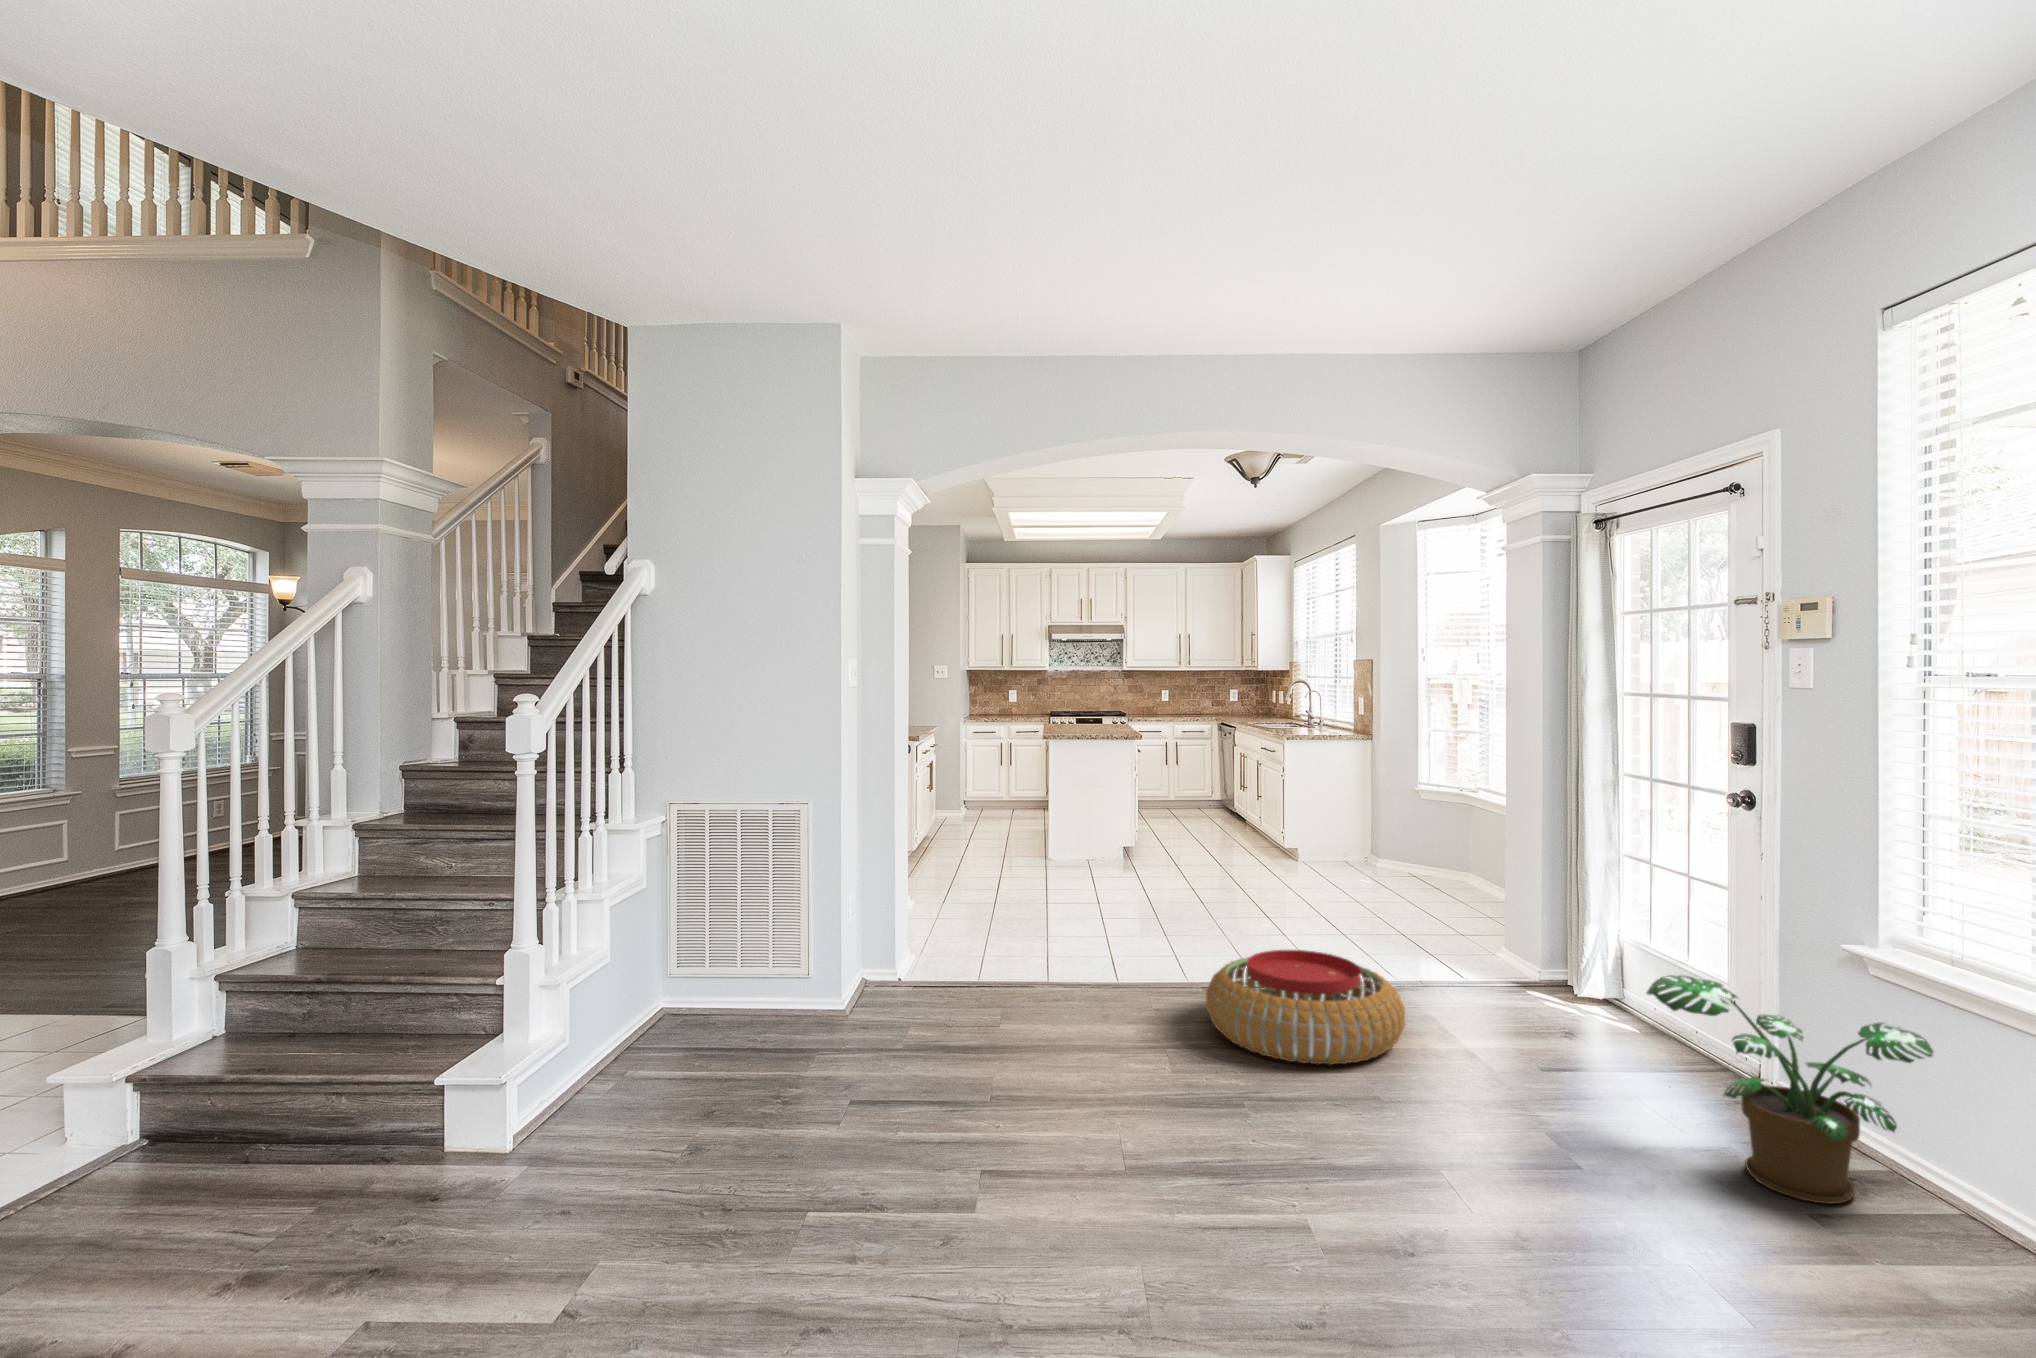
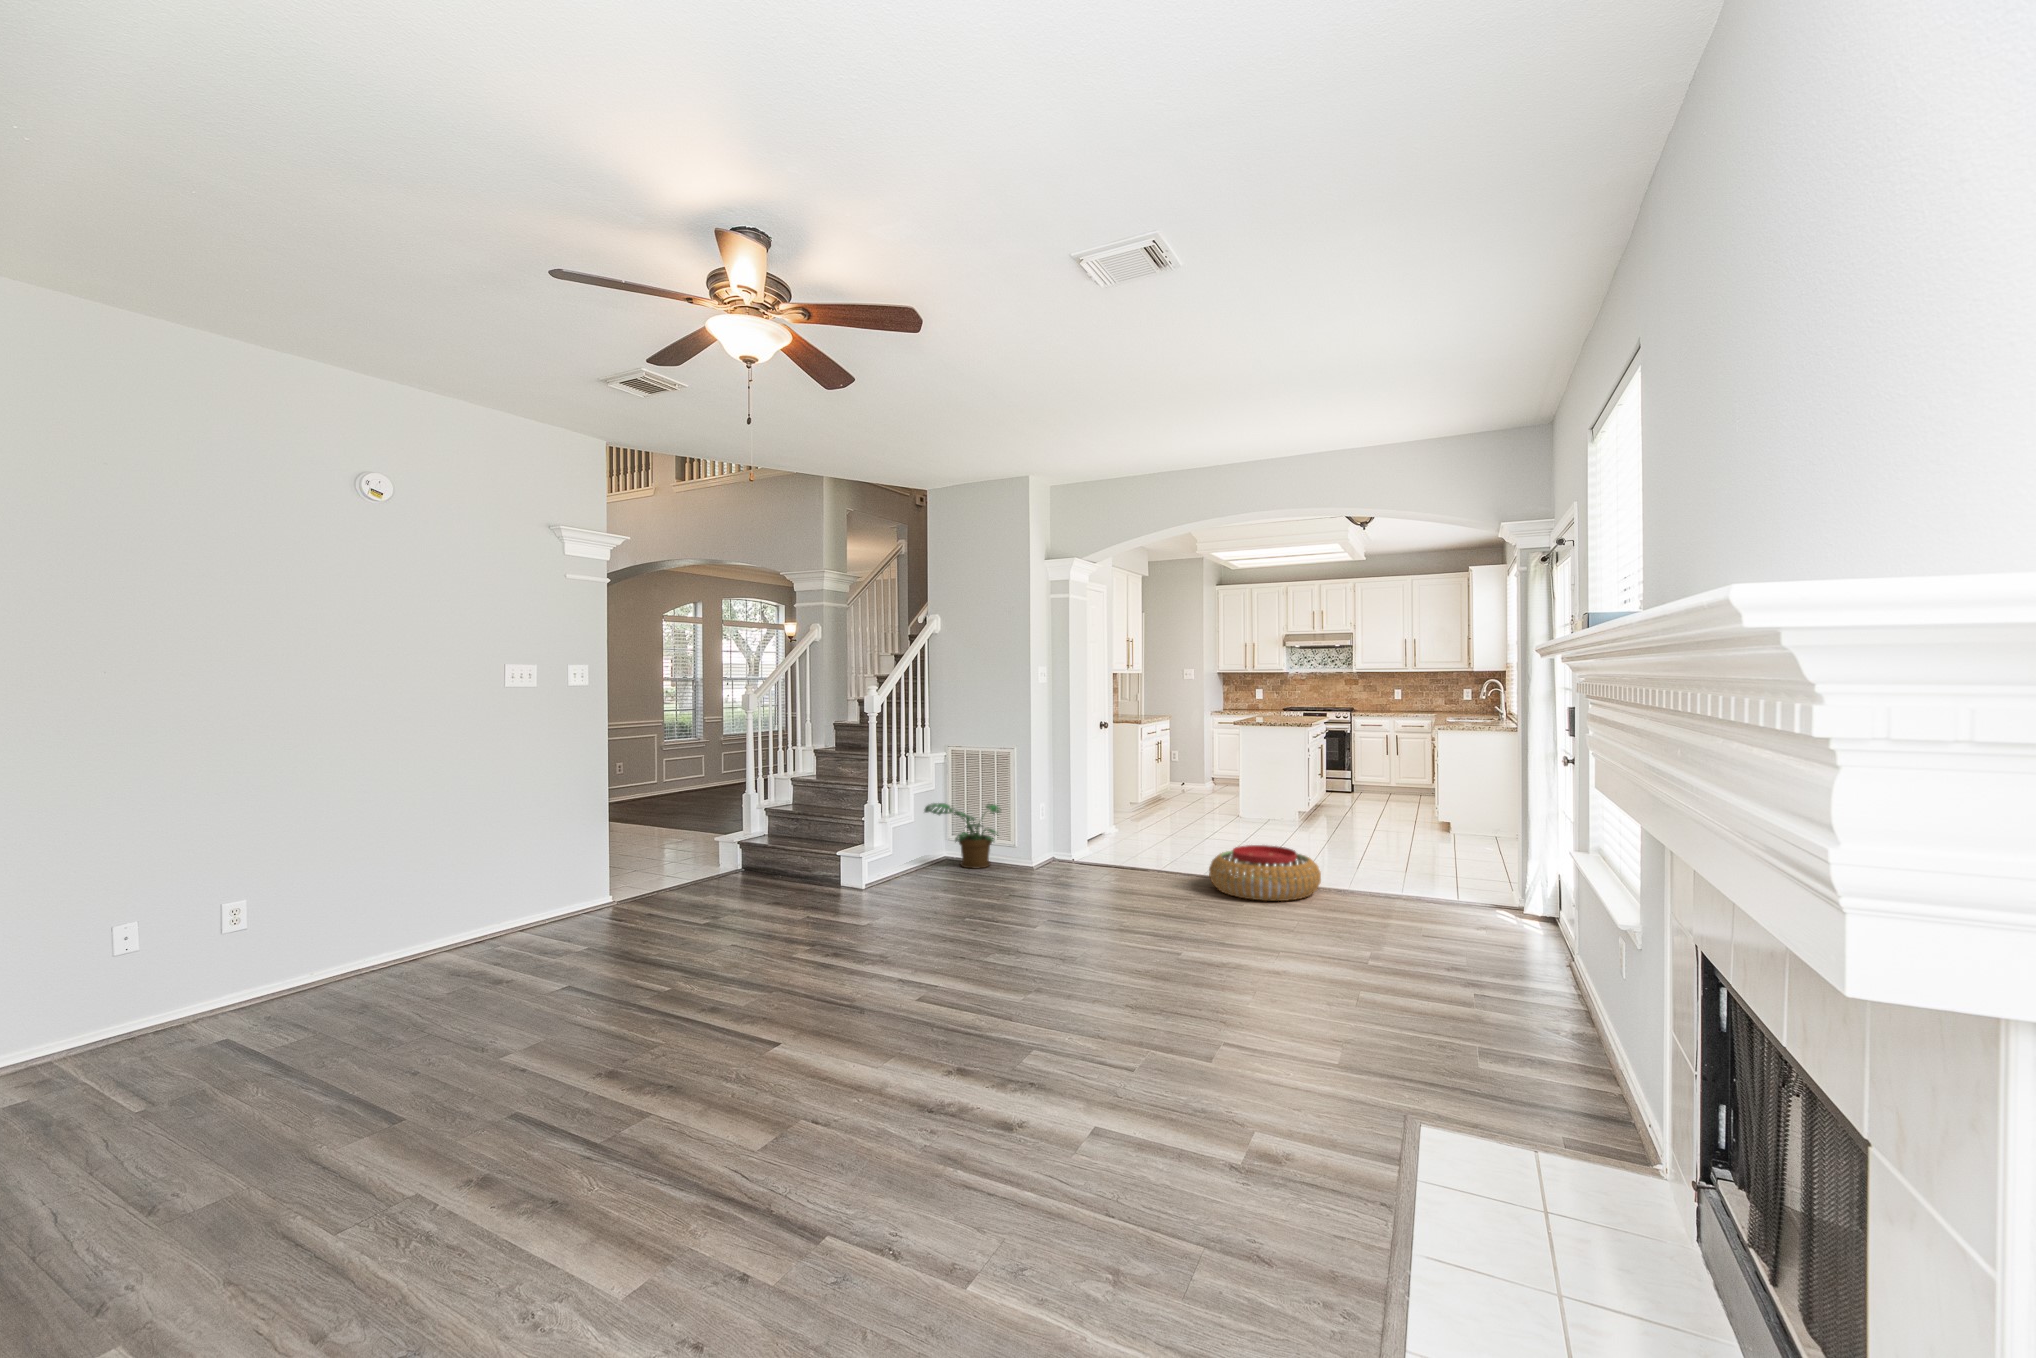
potted plant: present [1647,975,1933,1204] -> present [924,803,1001,868]

